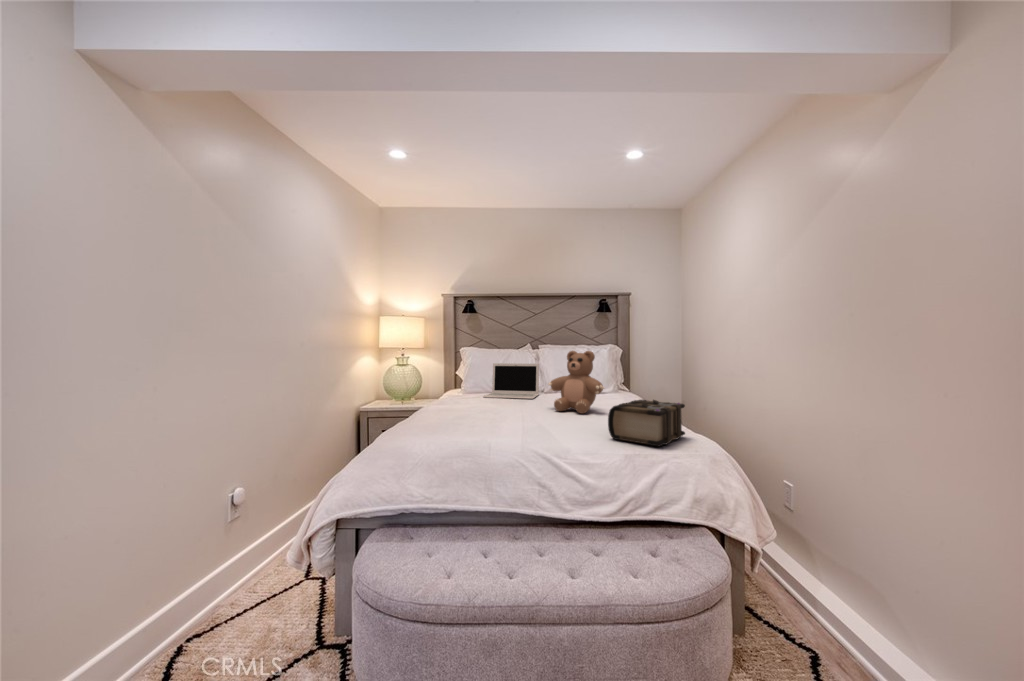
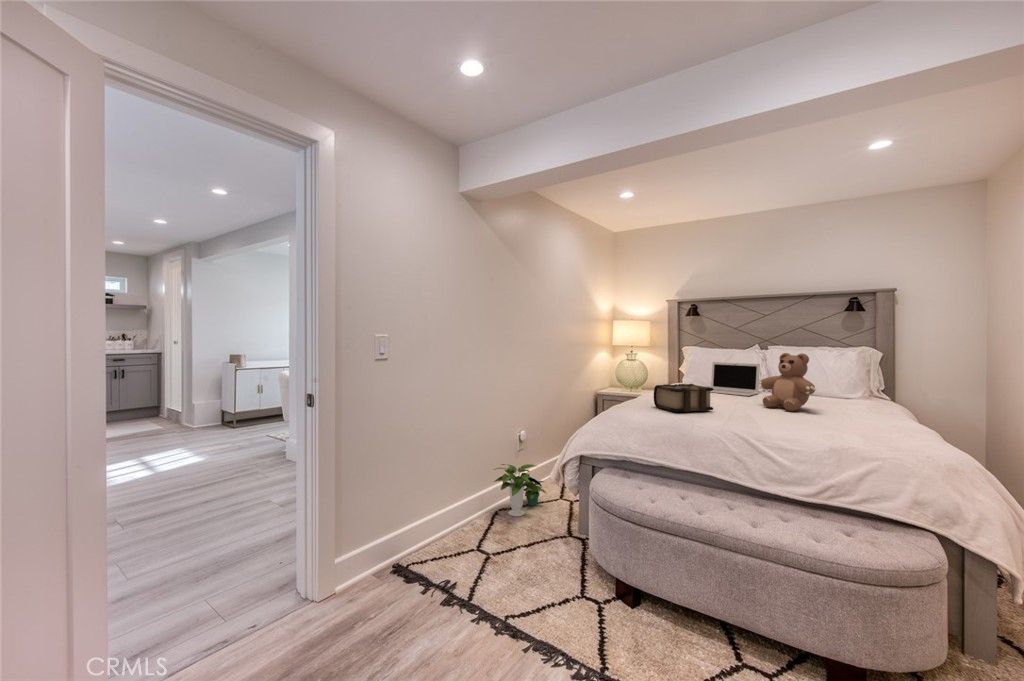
book: present [608,400,685,446] -> present [654,384,713,412]
potted plant: none [170,537,282,638] -> present [494,464,546,516]

